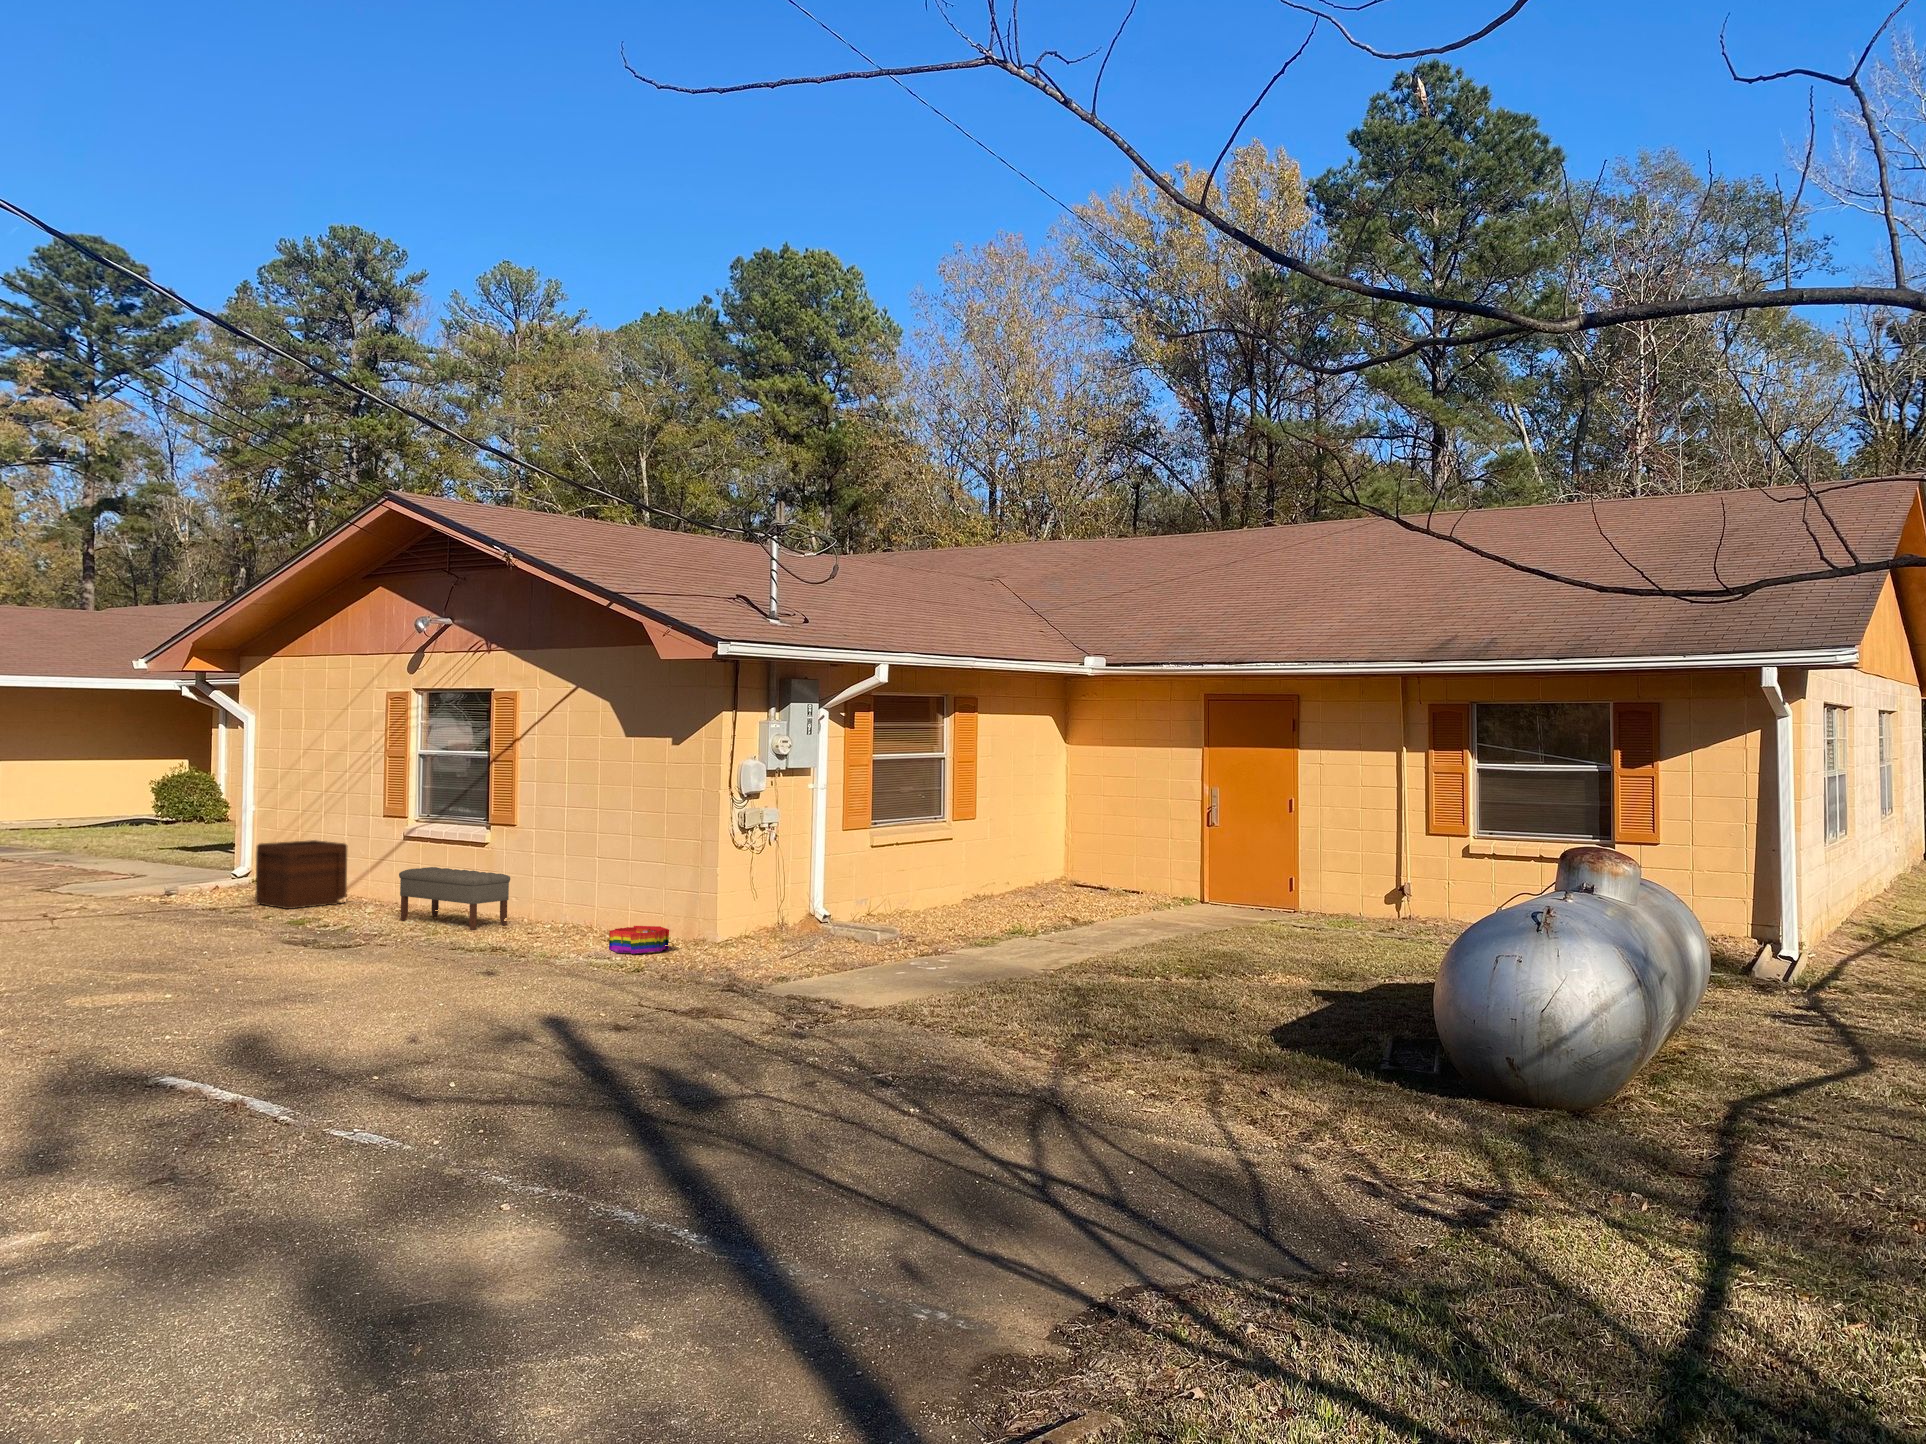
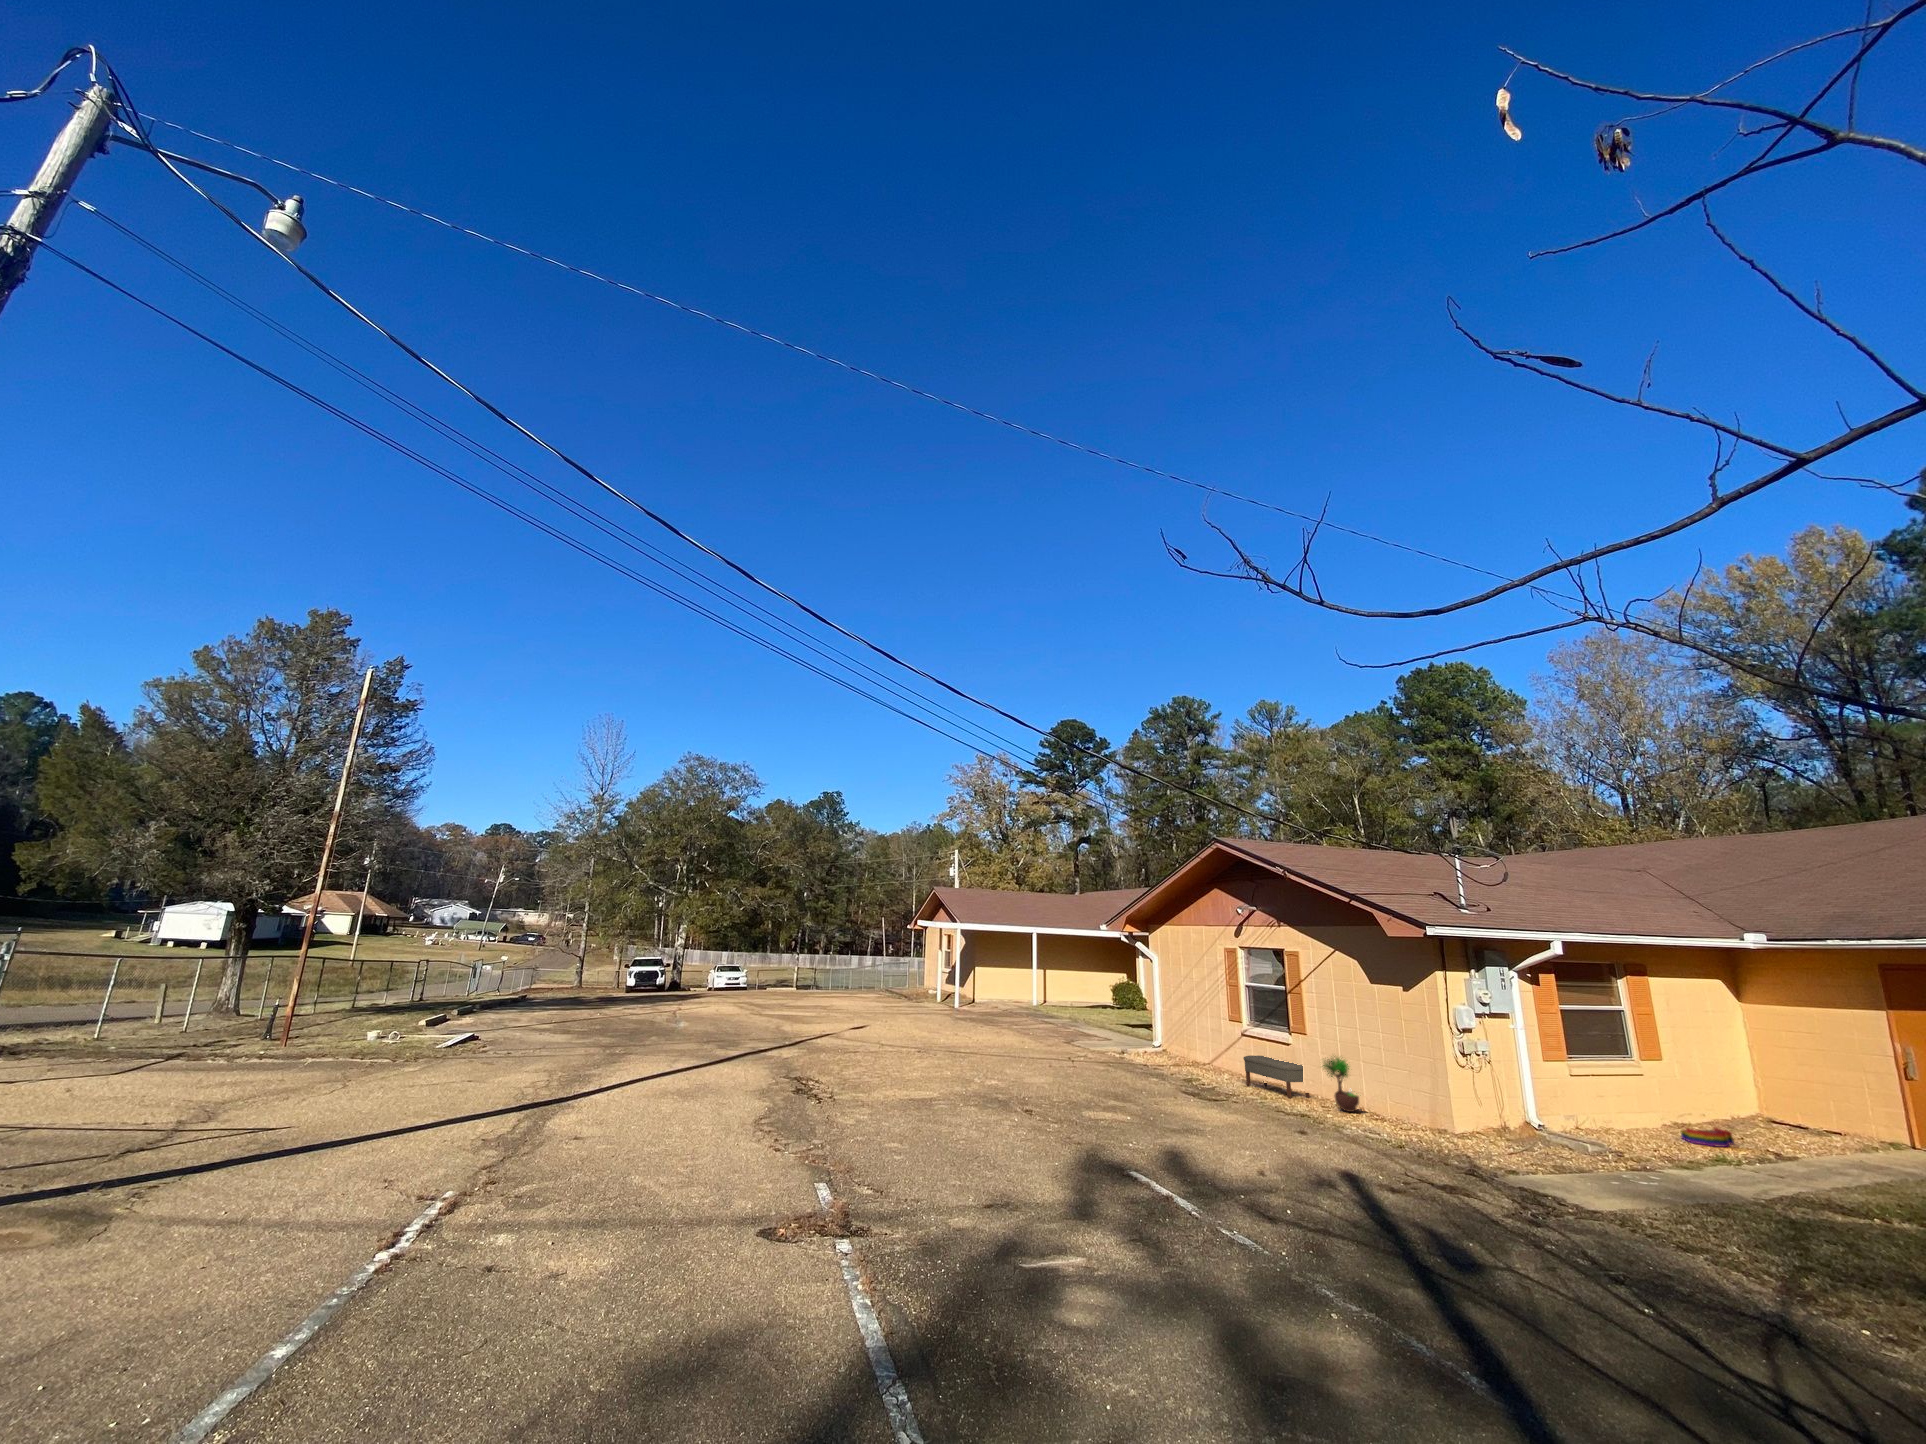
wooden crate: present [255,840,348,909] -> none [1167,1031,1215,1071]
potted tree: none [526,844,589,937] -> present [1322,1058,1359,1112]
storage bin: present [609,926,669,954] -> present [1681,1128,1734,1147]

